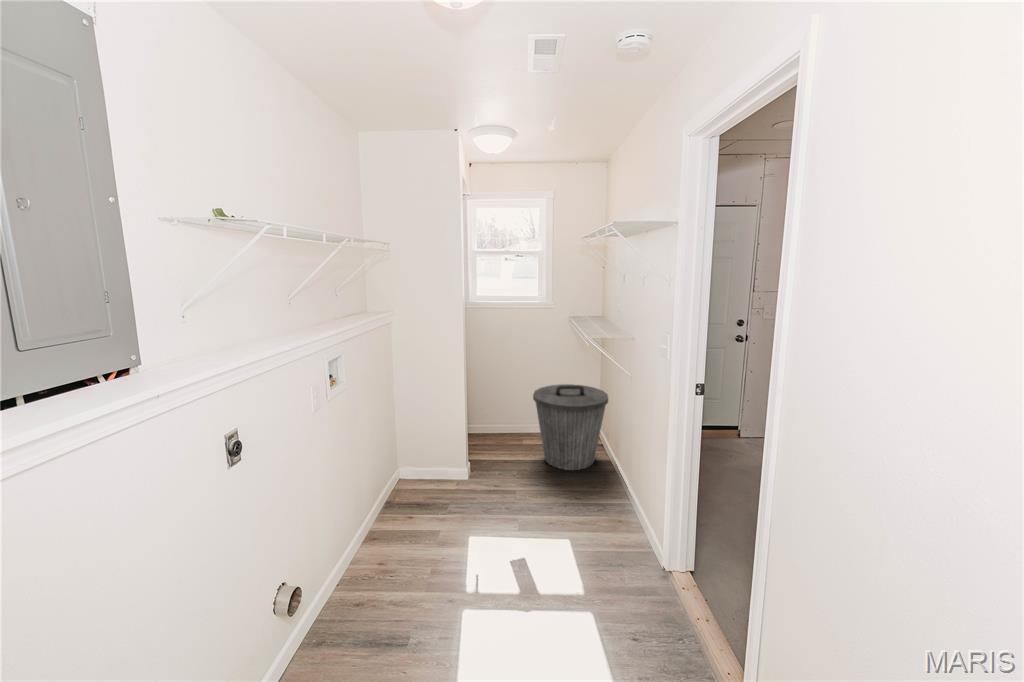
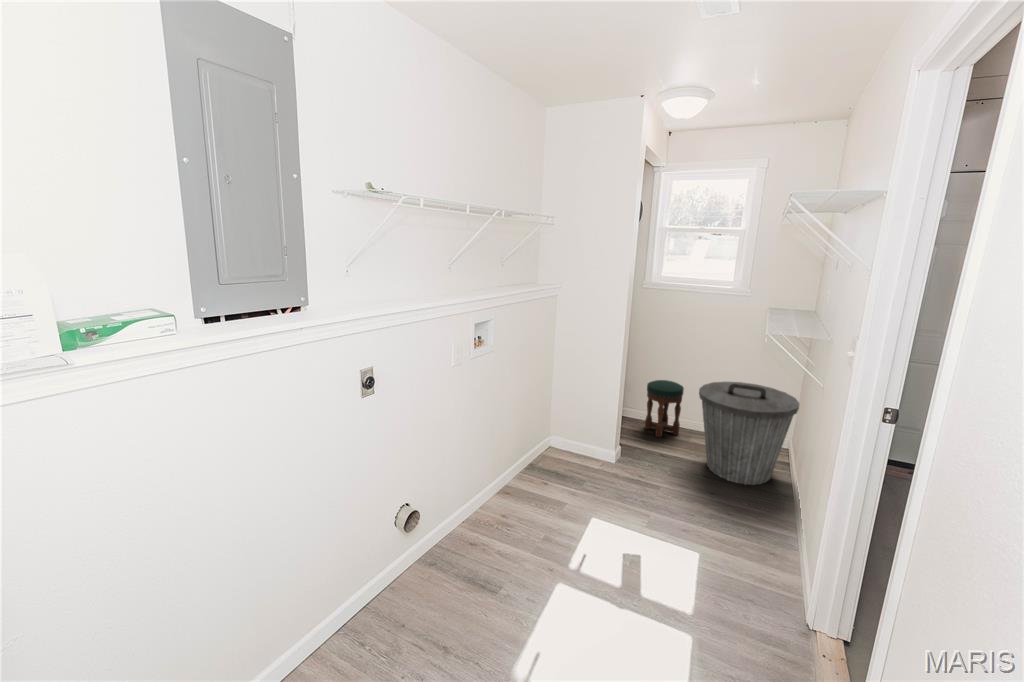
stool: none [482,393,514,446] -> present [645,380,684,437]

